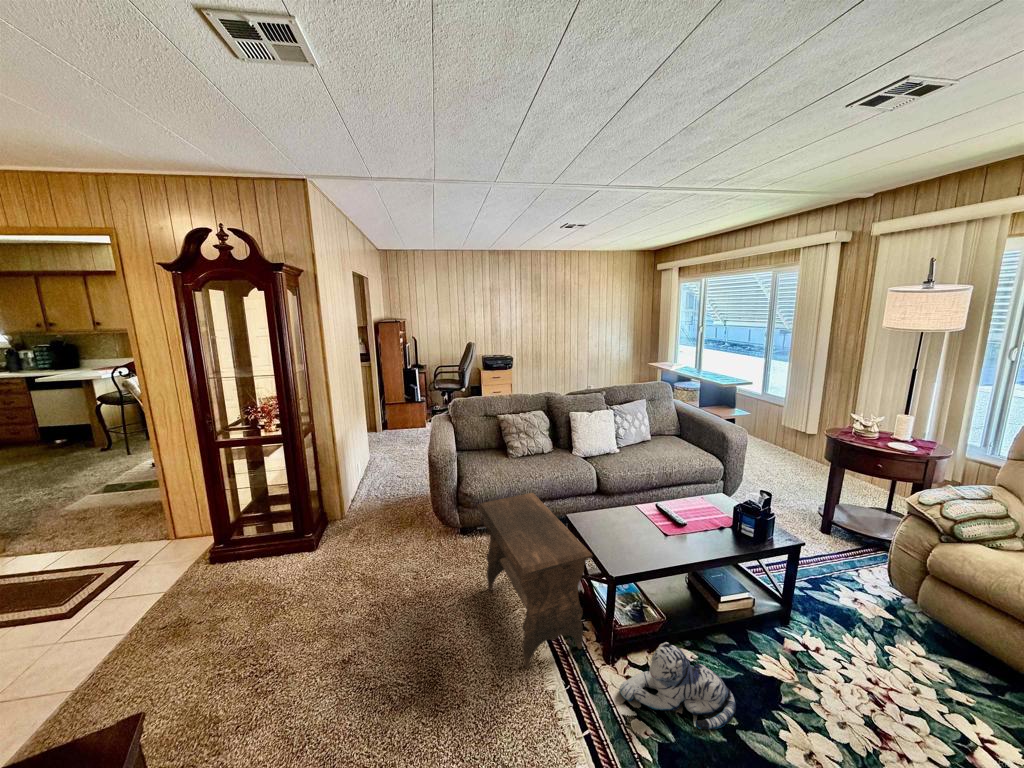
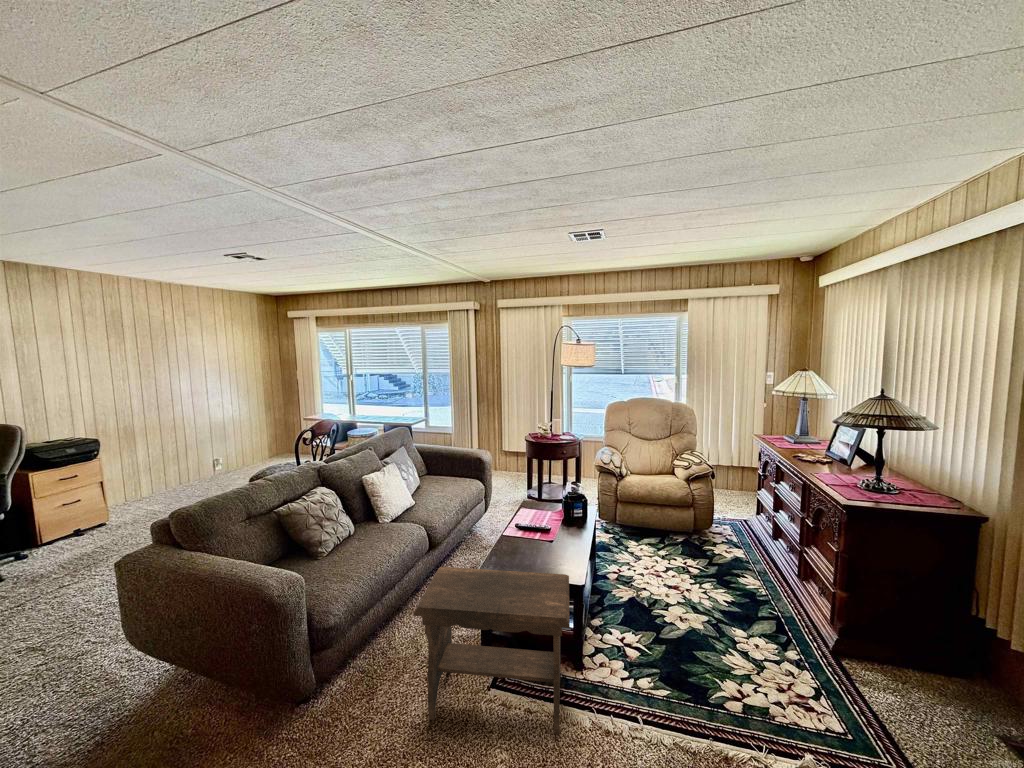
plush toy: present [619,642,736,729] -> none [605,609,657,677]

